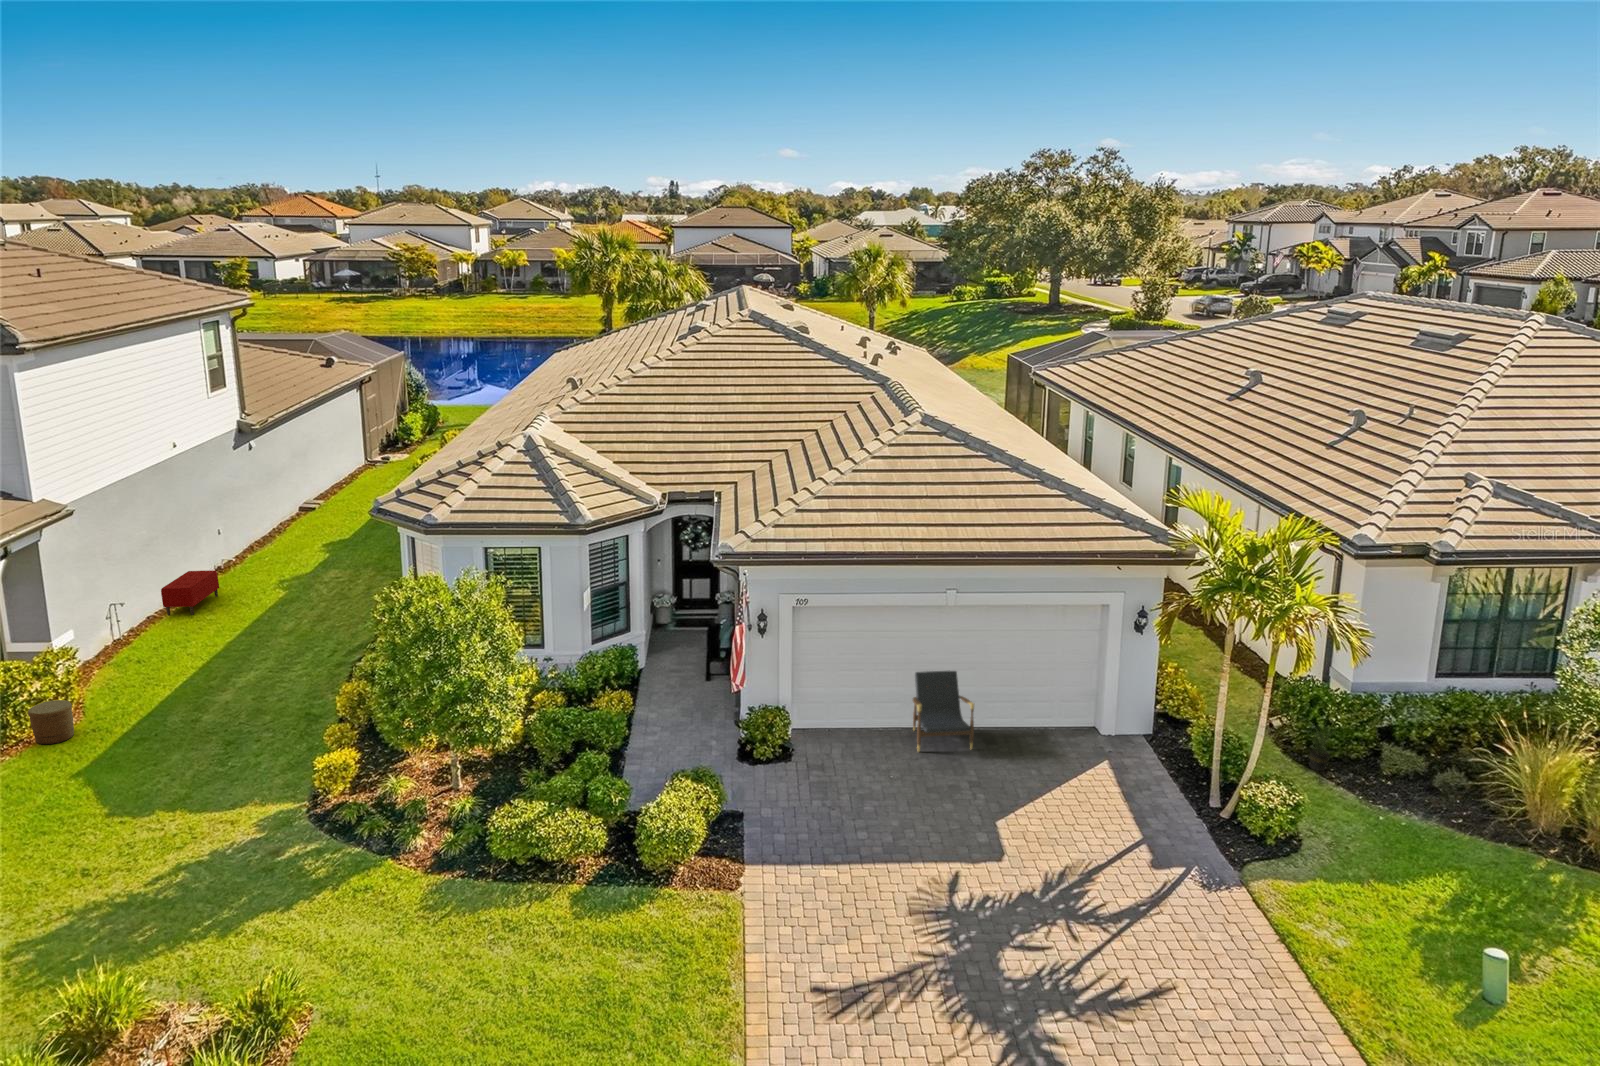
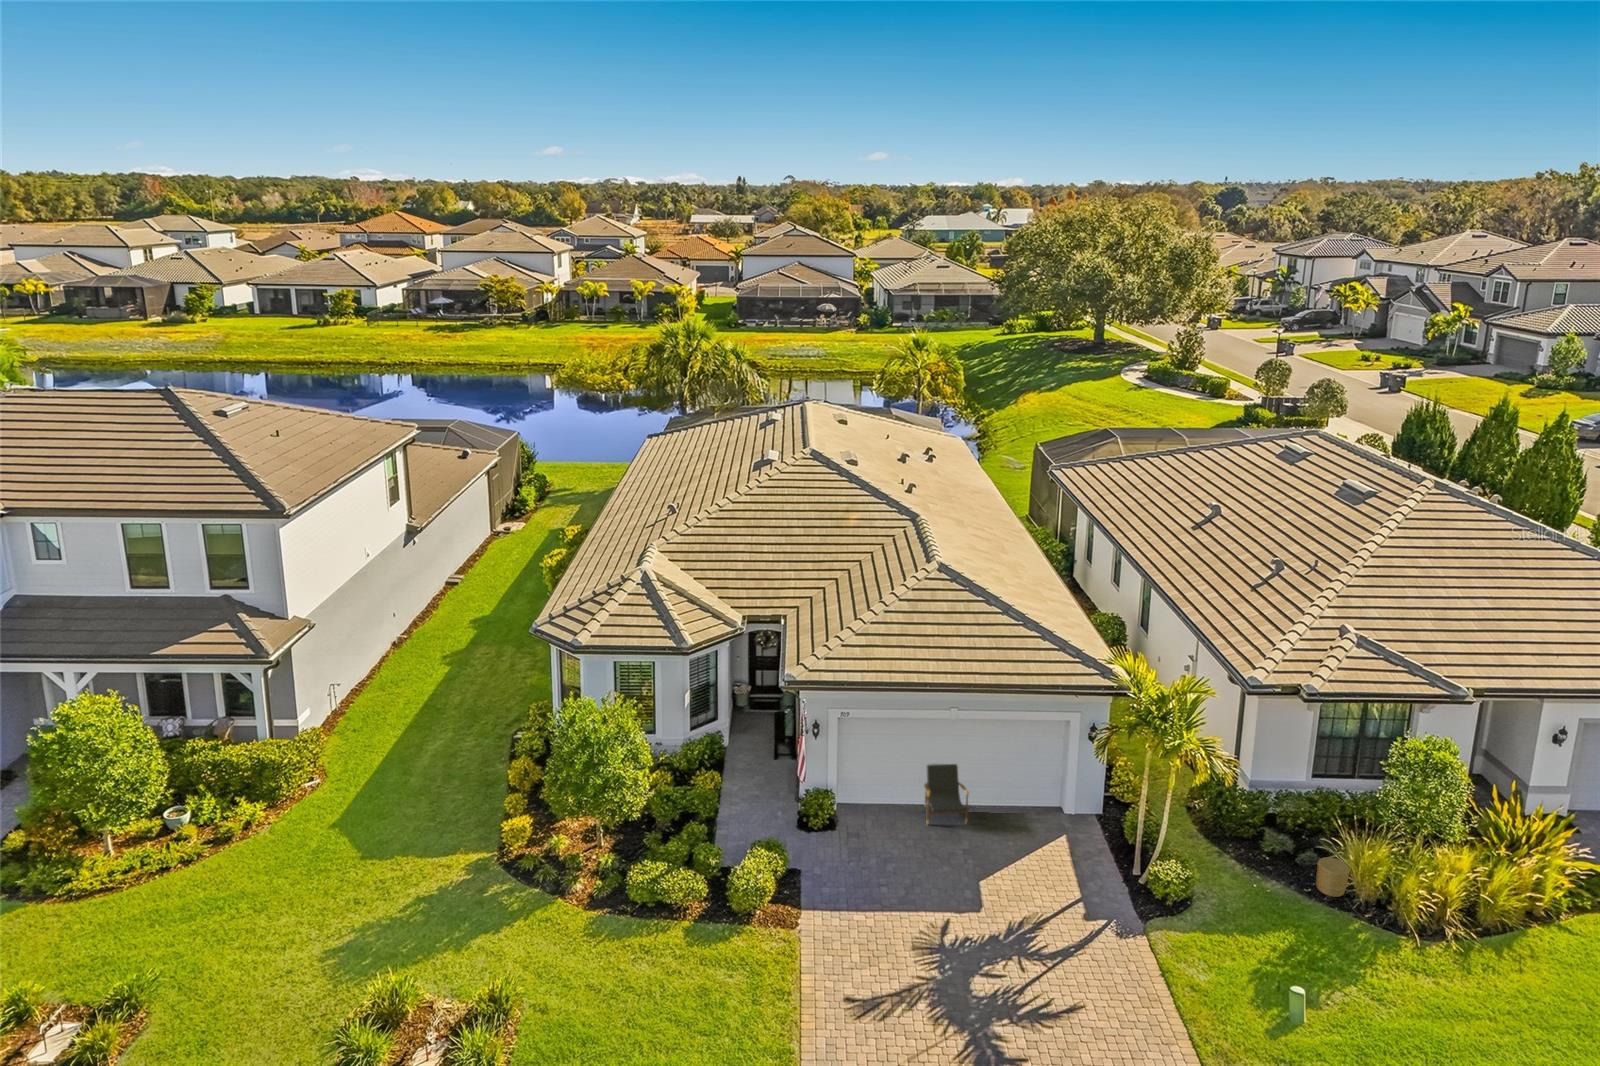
bench: present [161,571,219,615] -> none [357,652,395,689]
woven basket: present [28,700,74,744] -> present [1316,857,1350,897]
potted plant: present [1310,724,1333,771] -> none [1210,809,1232,849]

